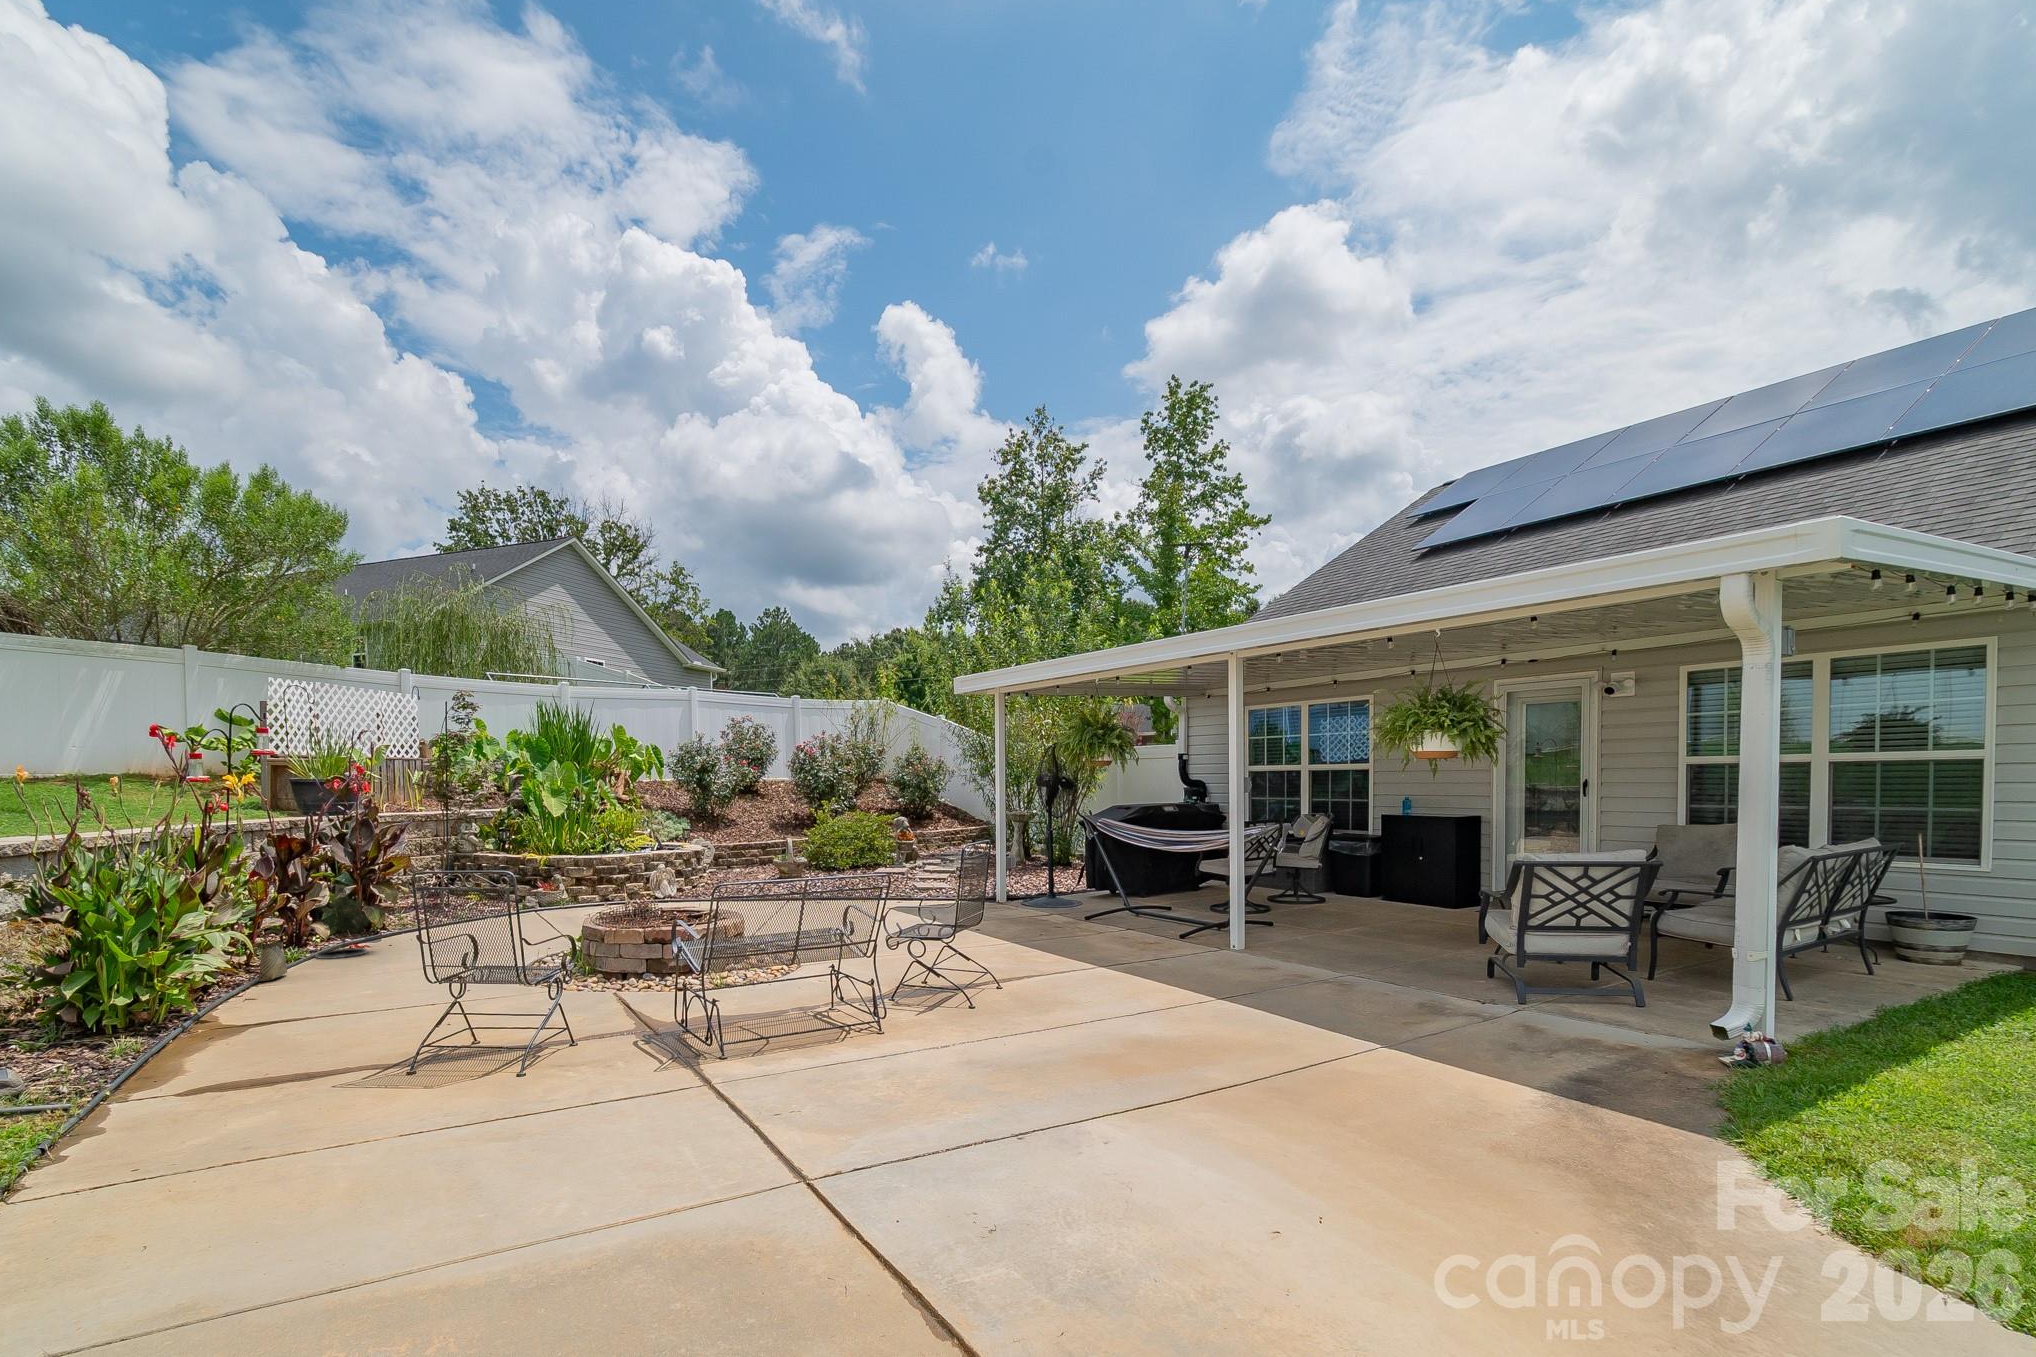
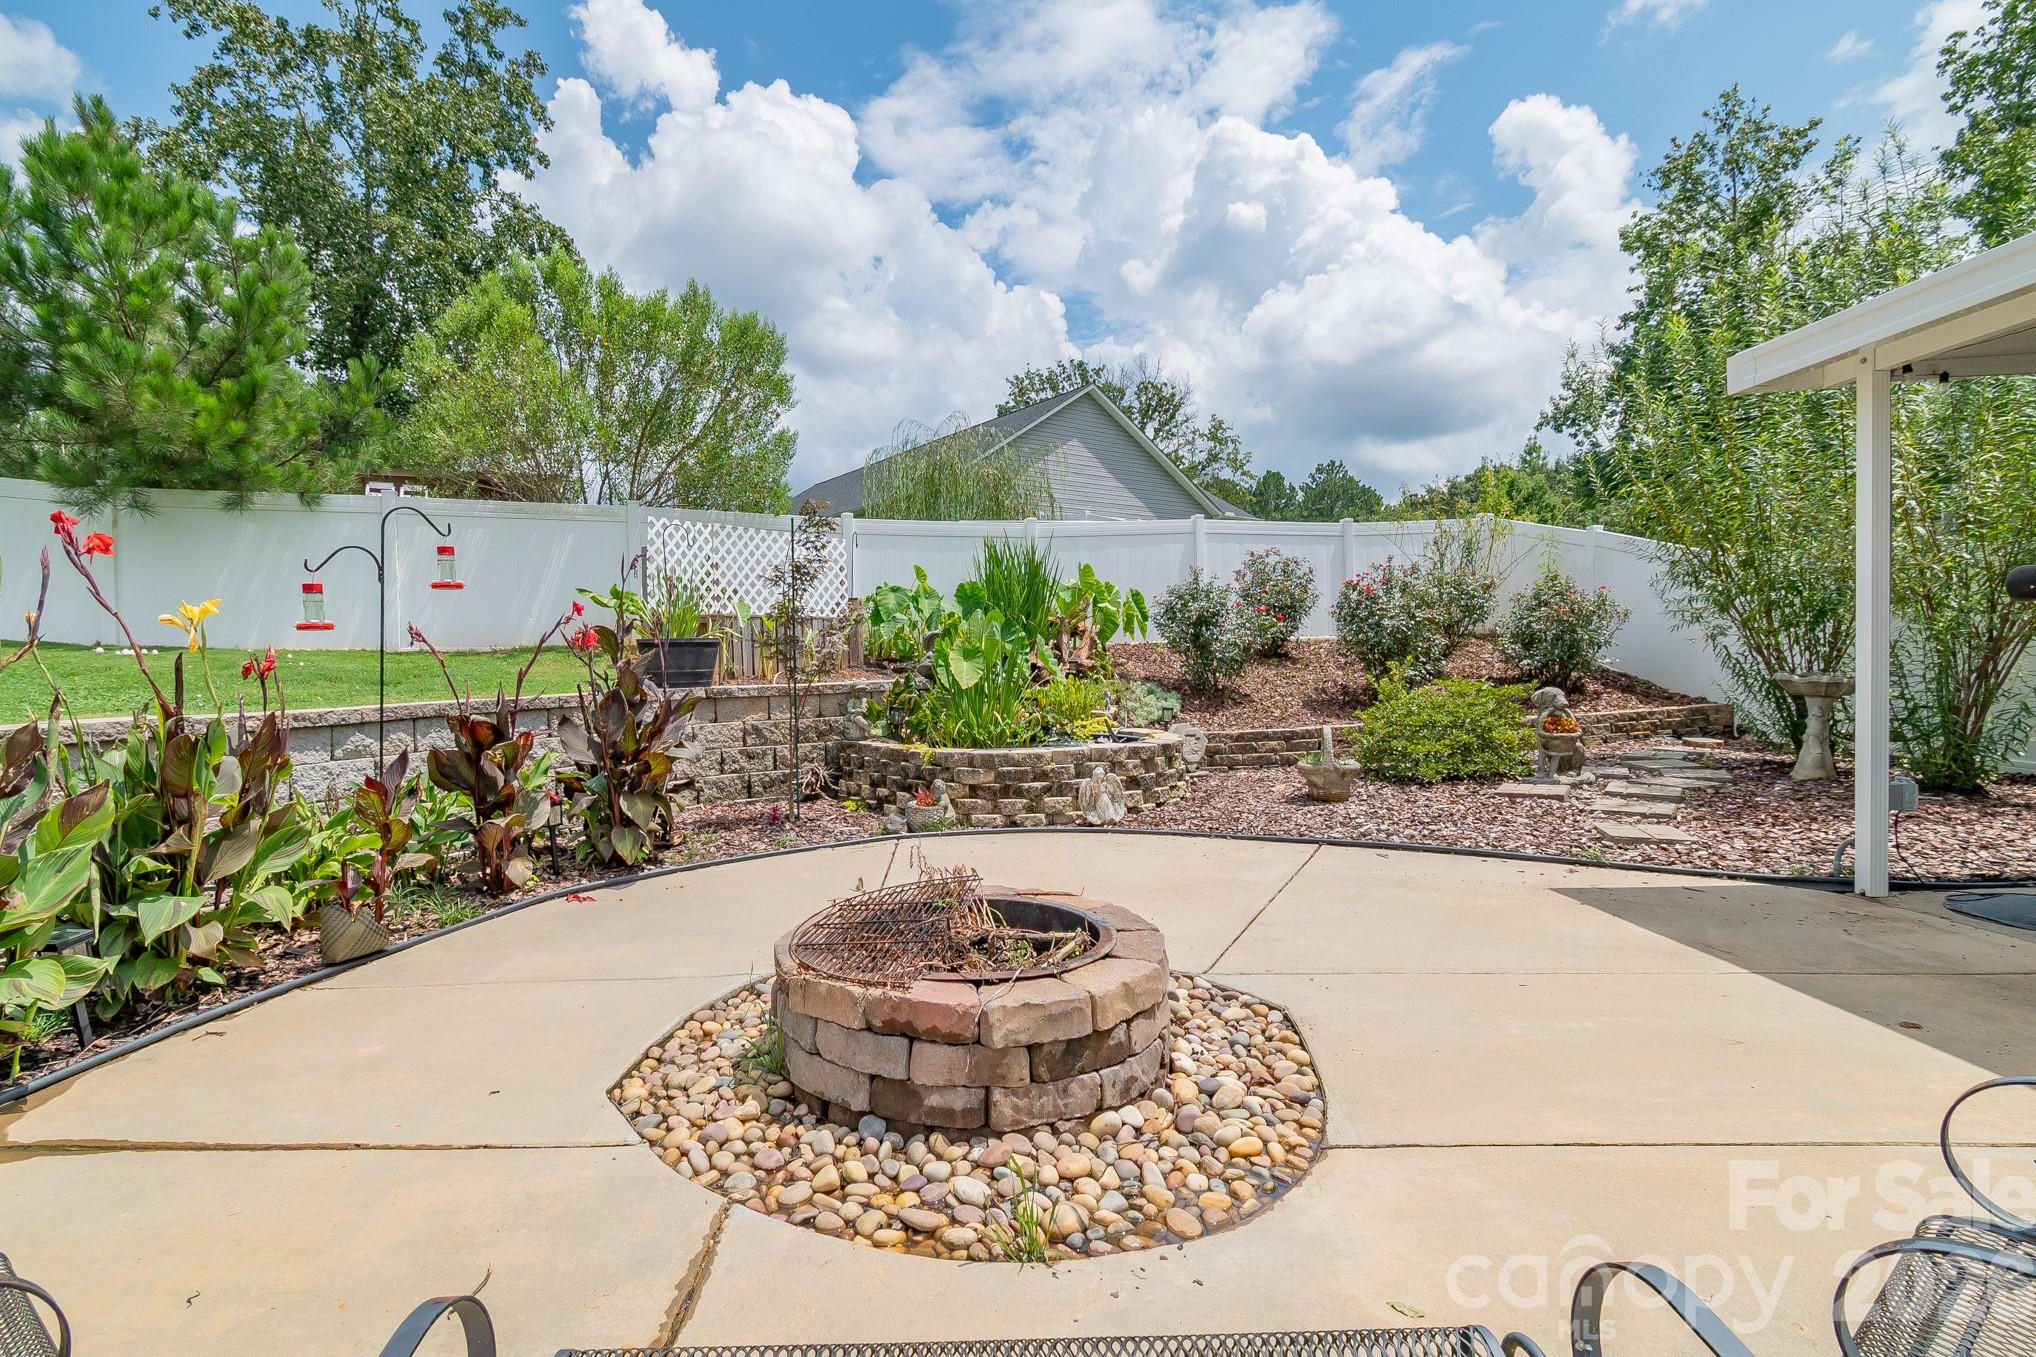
potted tree: present [316,883,372,959] -> none [507,776,593,912]

